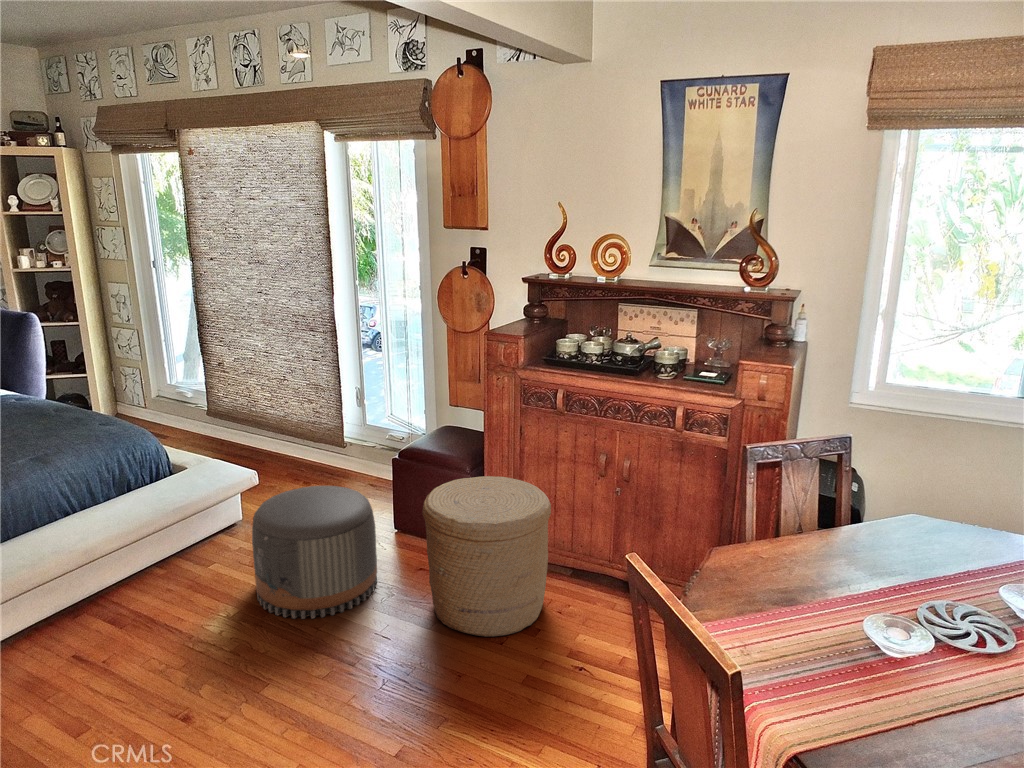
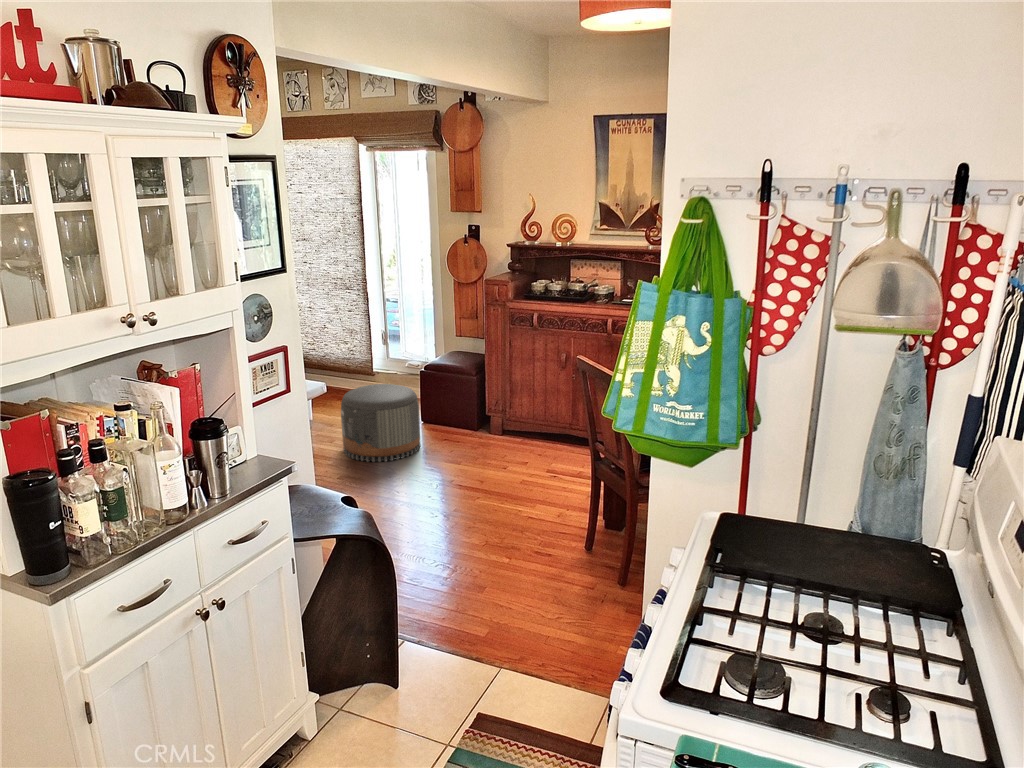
basket: present [423,476,551,637] -> none [454,372,534,464]

